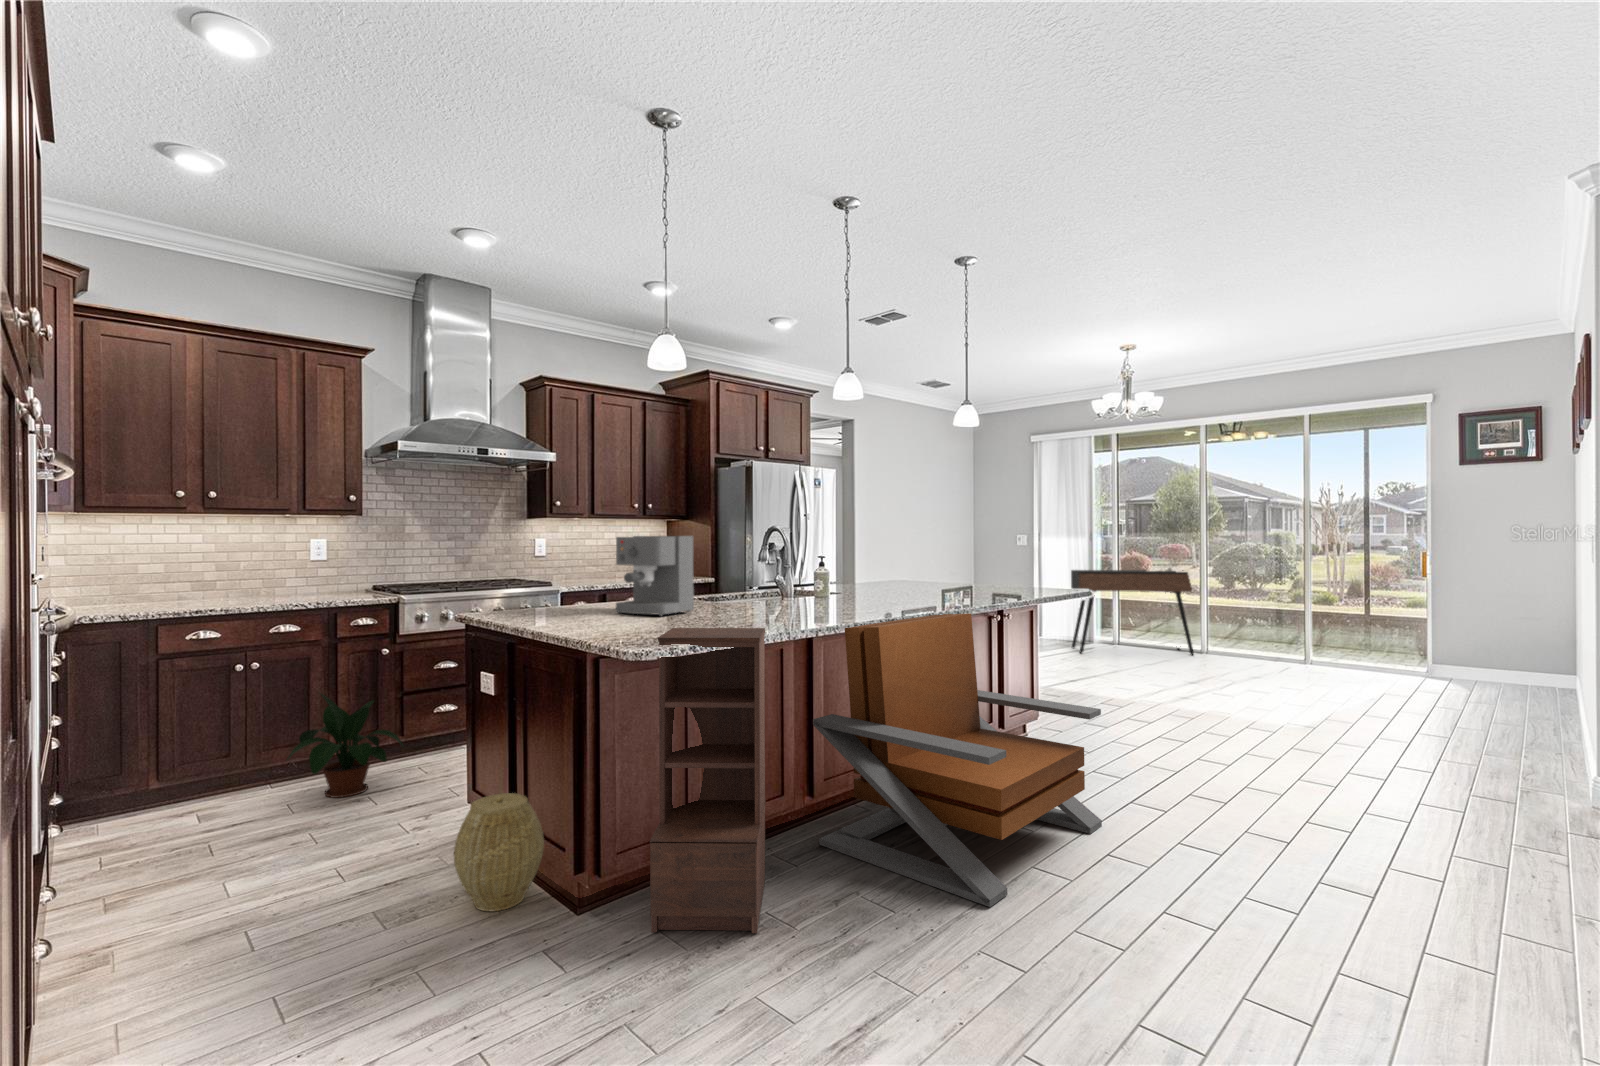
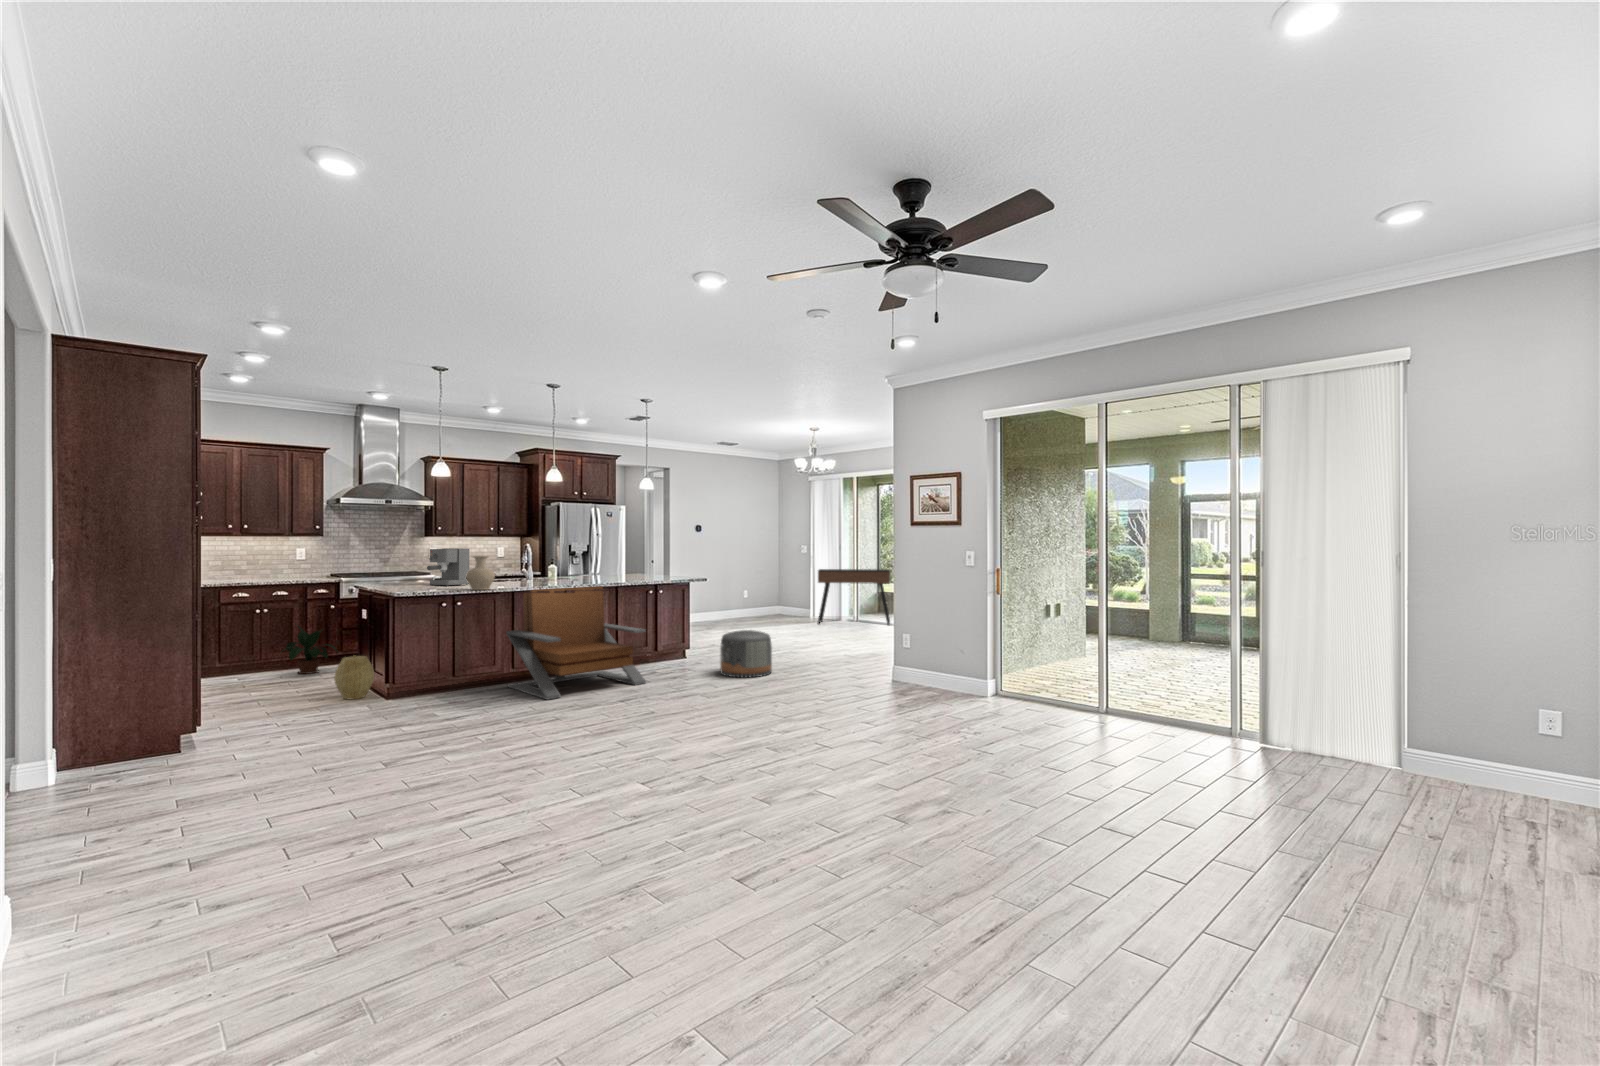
vase: none [729,551,788,629] -> present [466,556,495,590]
bookshelf: present [650,628,765,933] -> none [404,588,469,704]
pouf: none [1177,696,1295,801] -> present [720,630,772,677]

